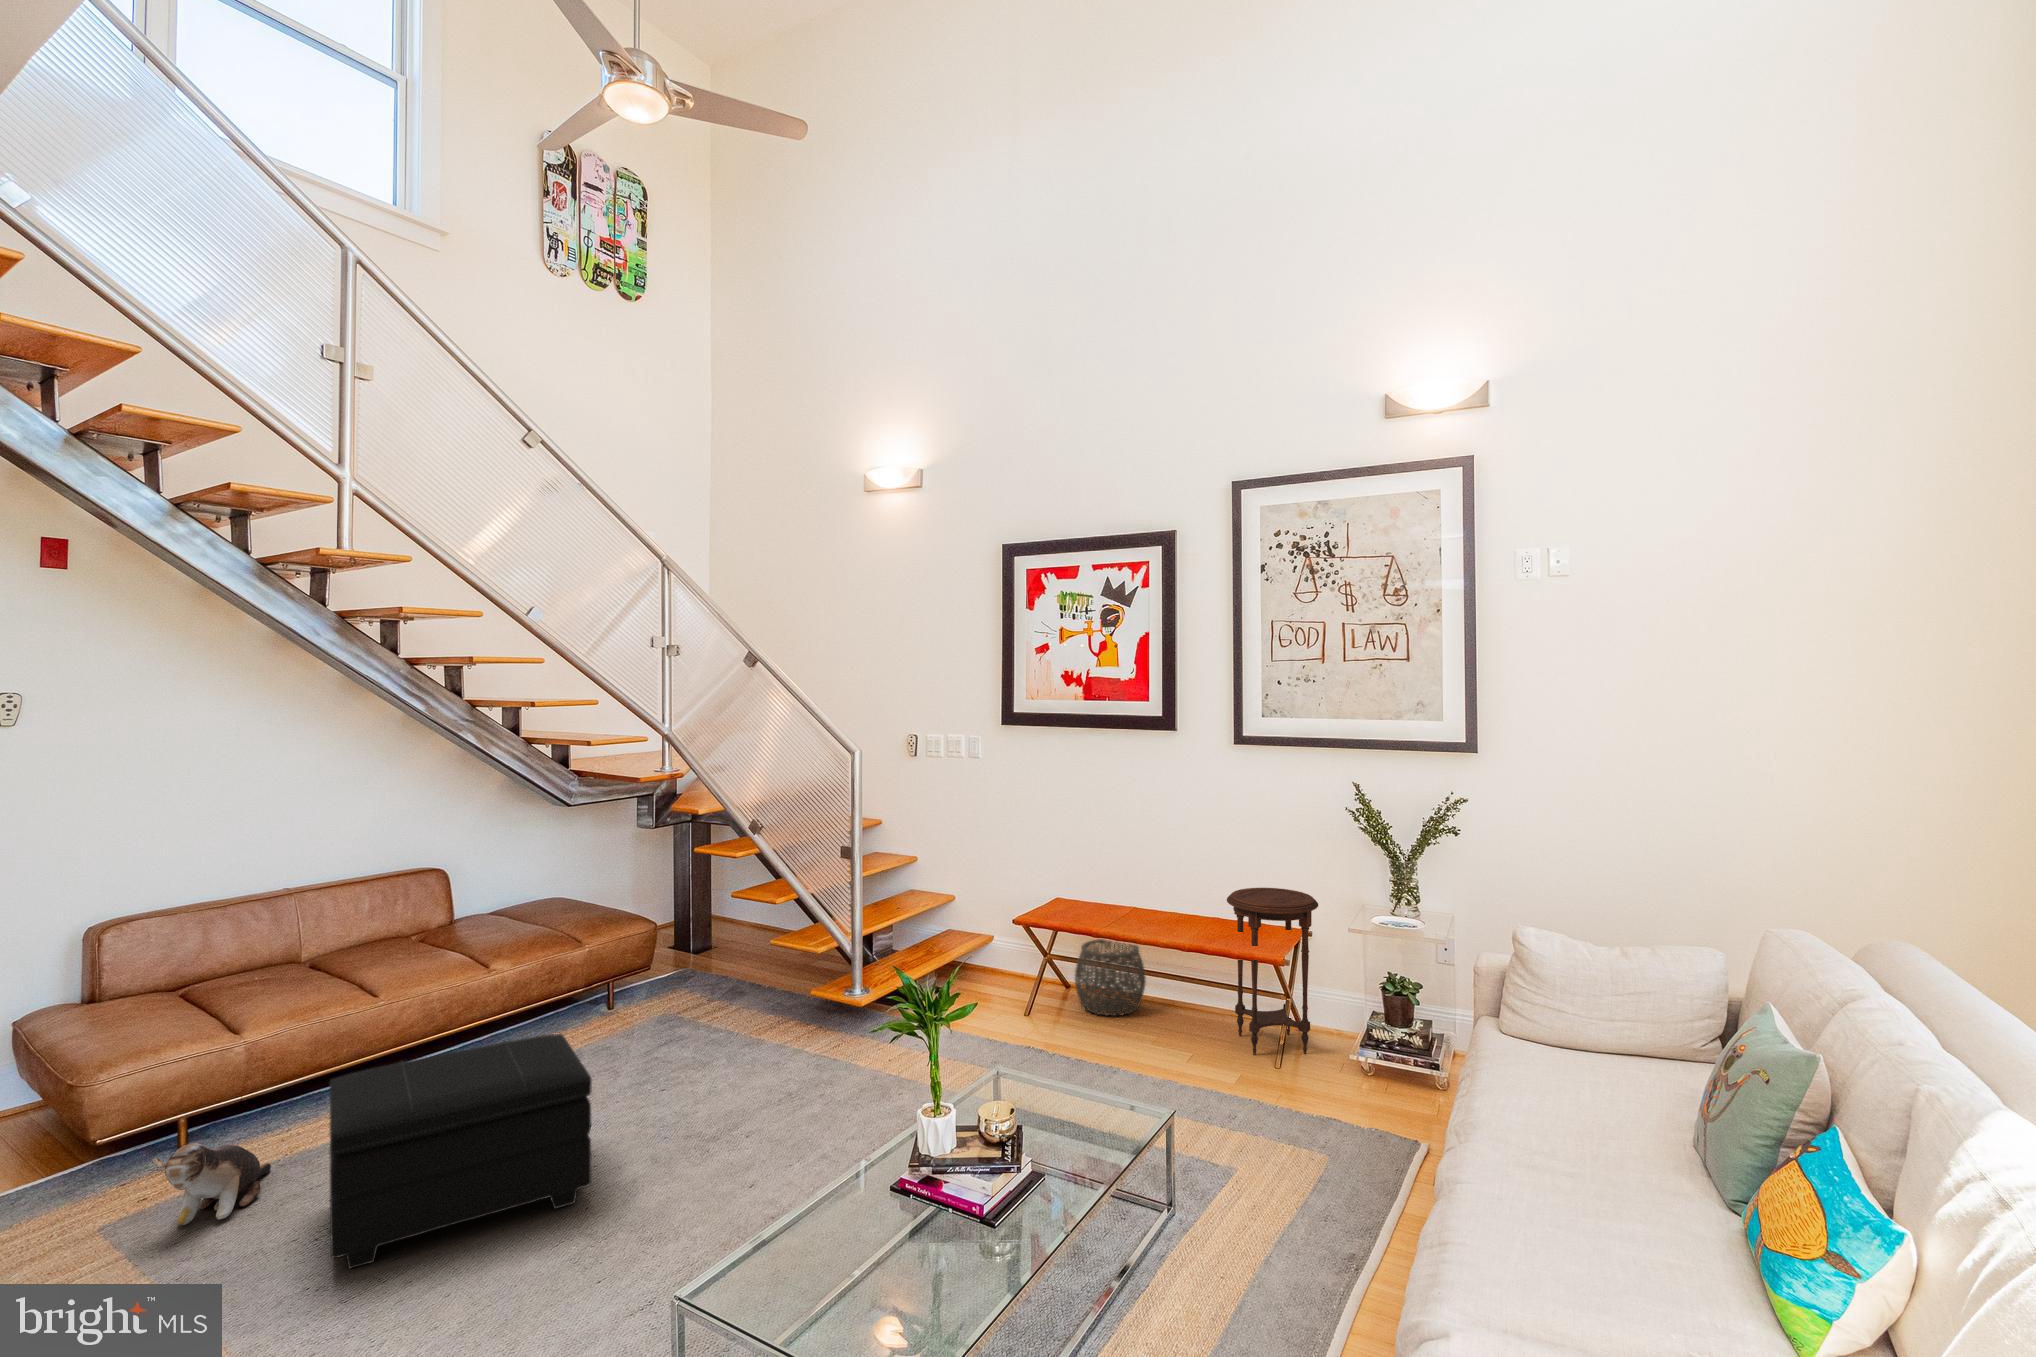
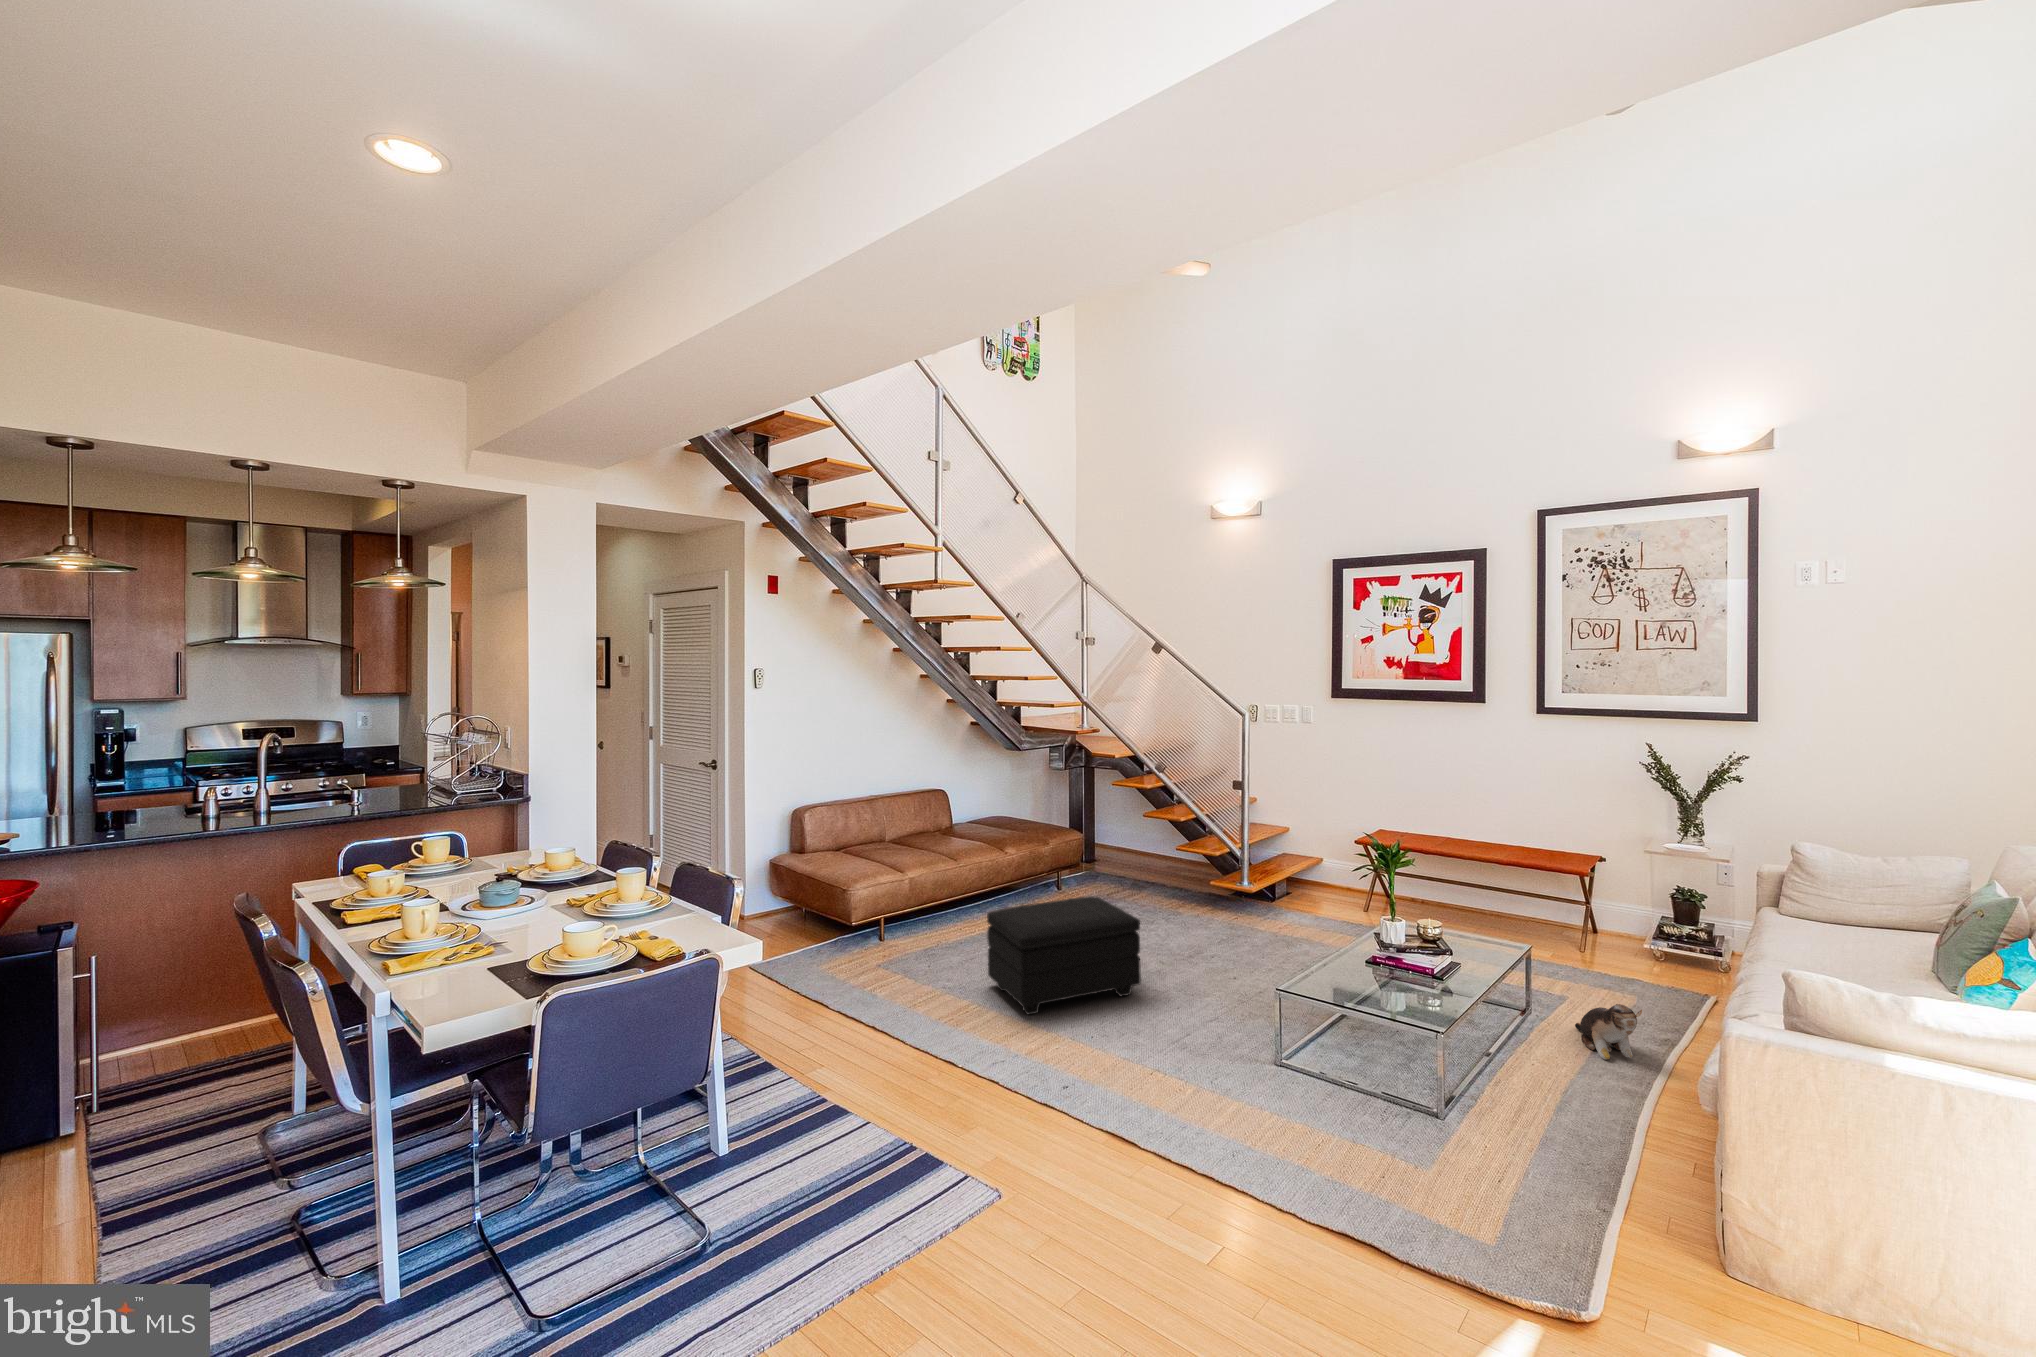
side table: present [1227,888,1318,1055] -> none [1536,822,1615,946]
woven basket: present [1075,939,1146,1016] -> none [1401,859,1460,915]
plush toy: present [153,1142,271,1225] -> present [1575,1004,1642,1060]

